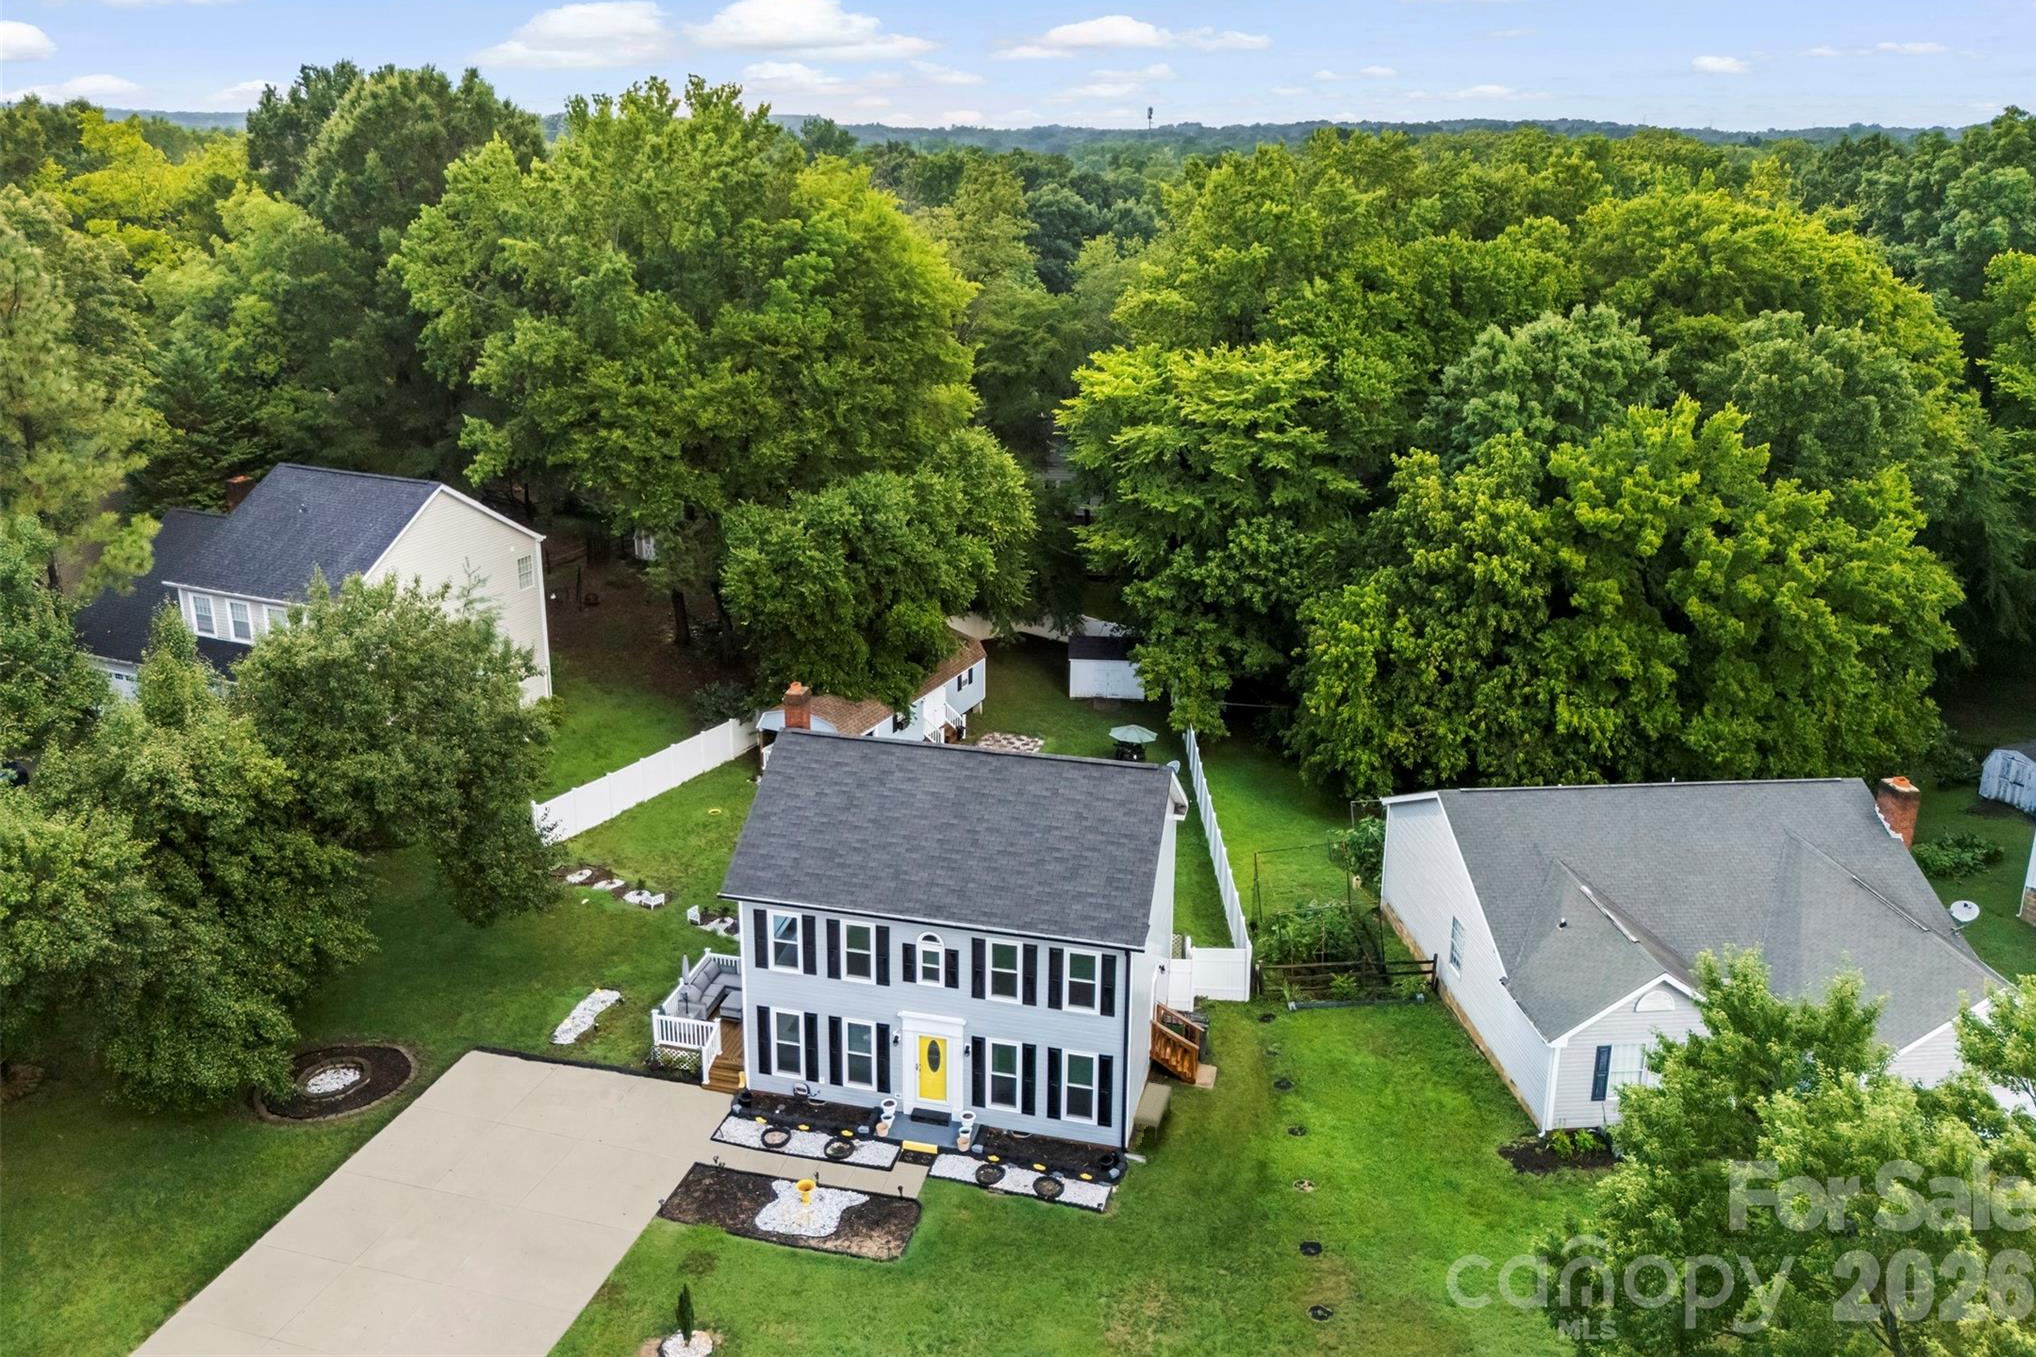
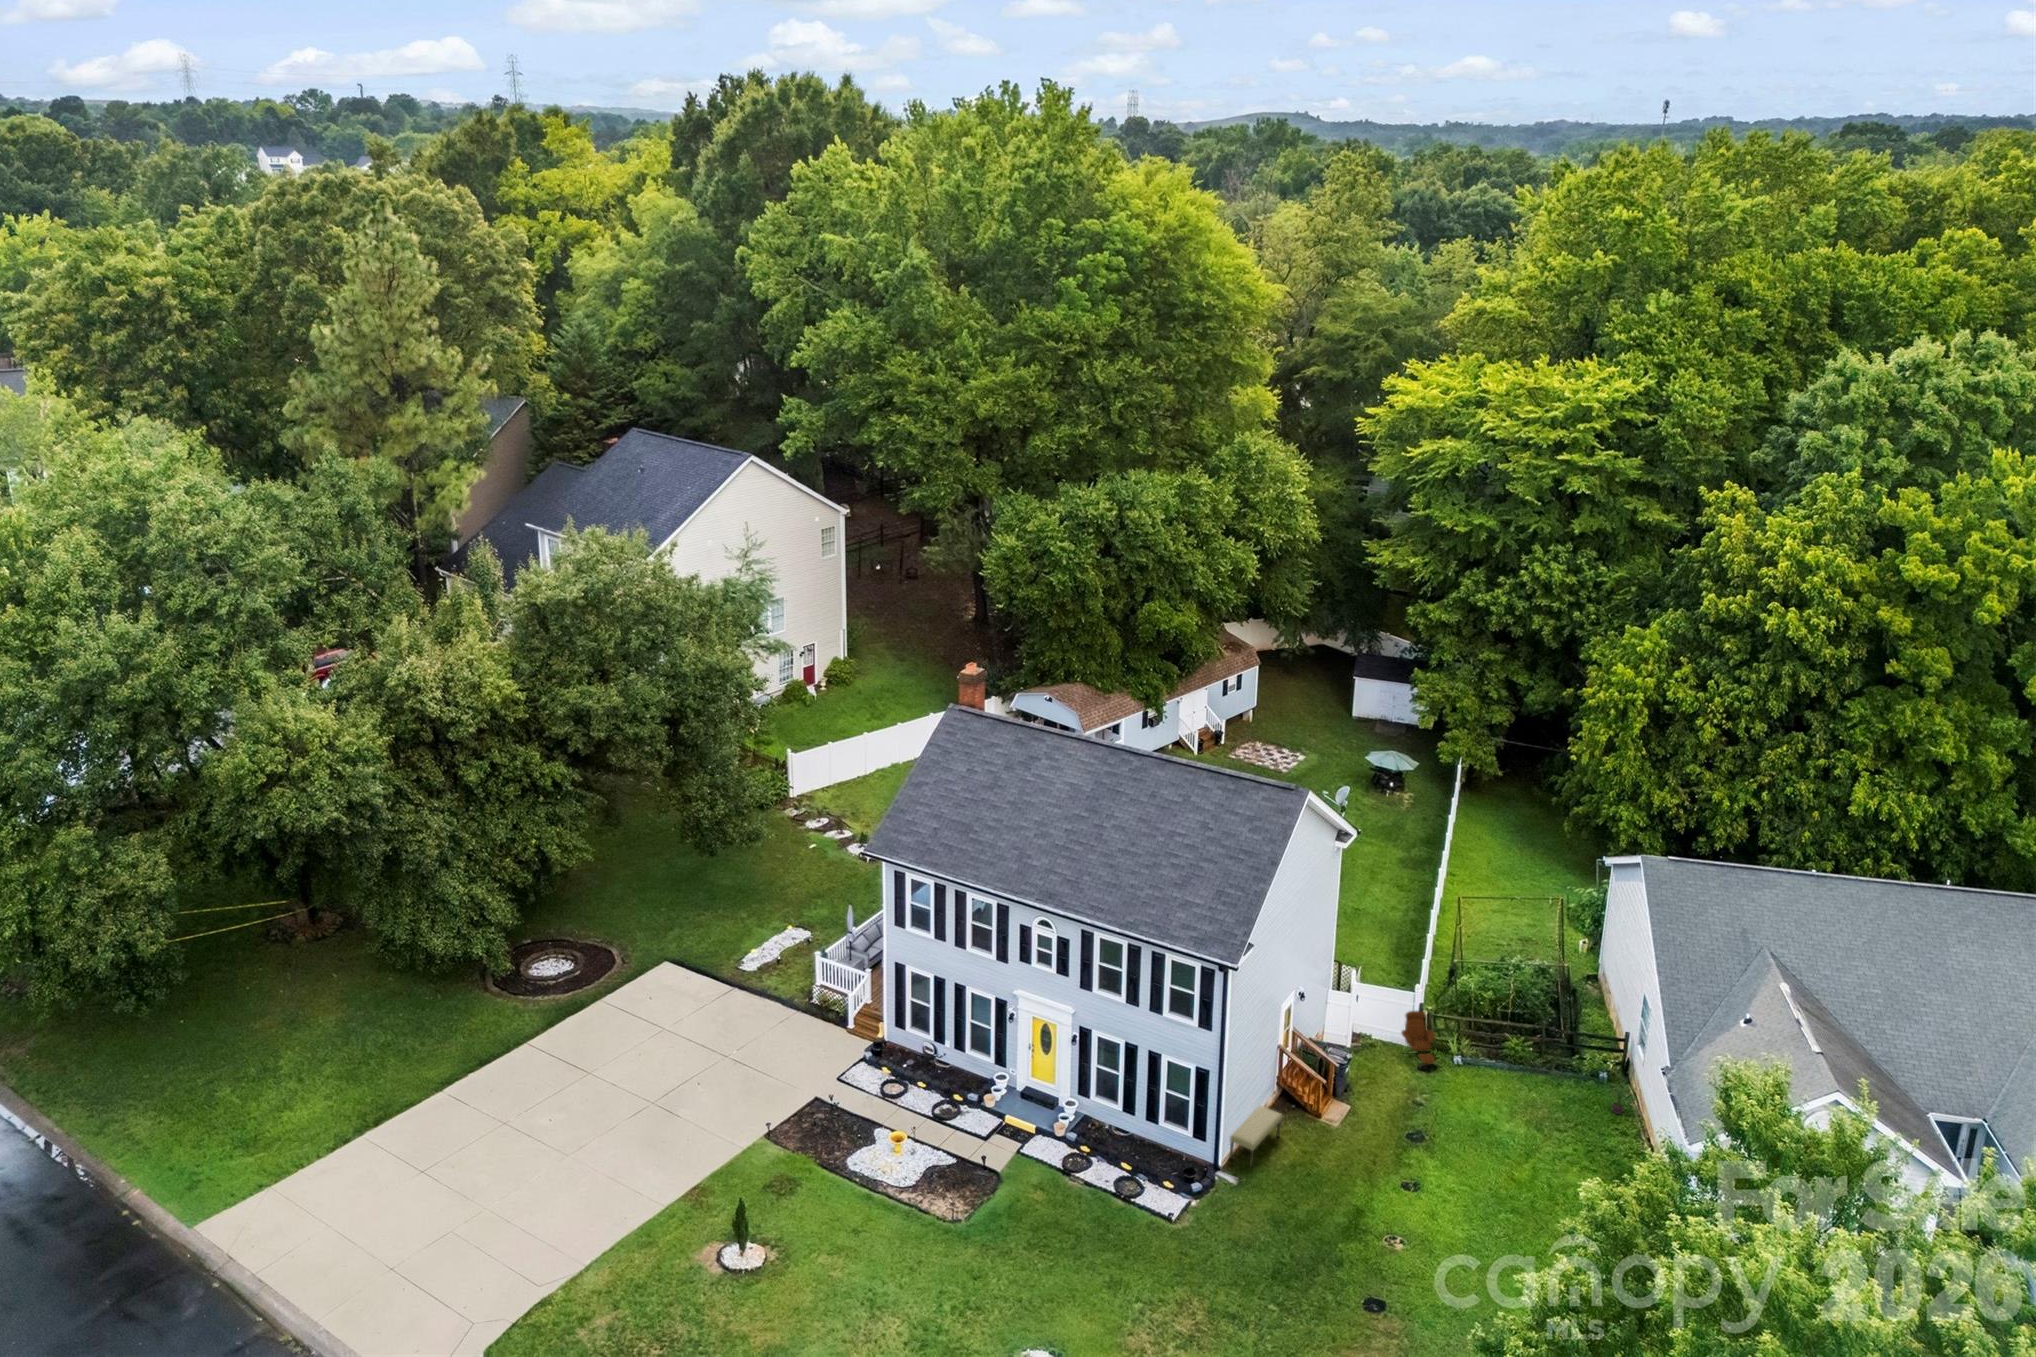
lounge chair: none [1245,966,1283,1025] -> present [1401,1011,1435,1069]
decorative plant: present [644,1039,664,1069] -> present [1612,1083,1636,1114]

